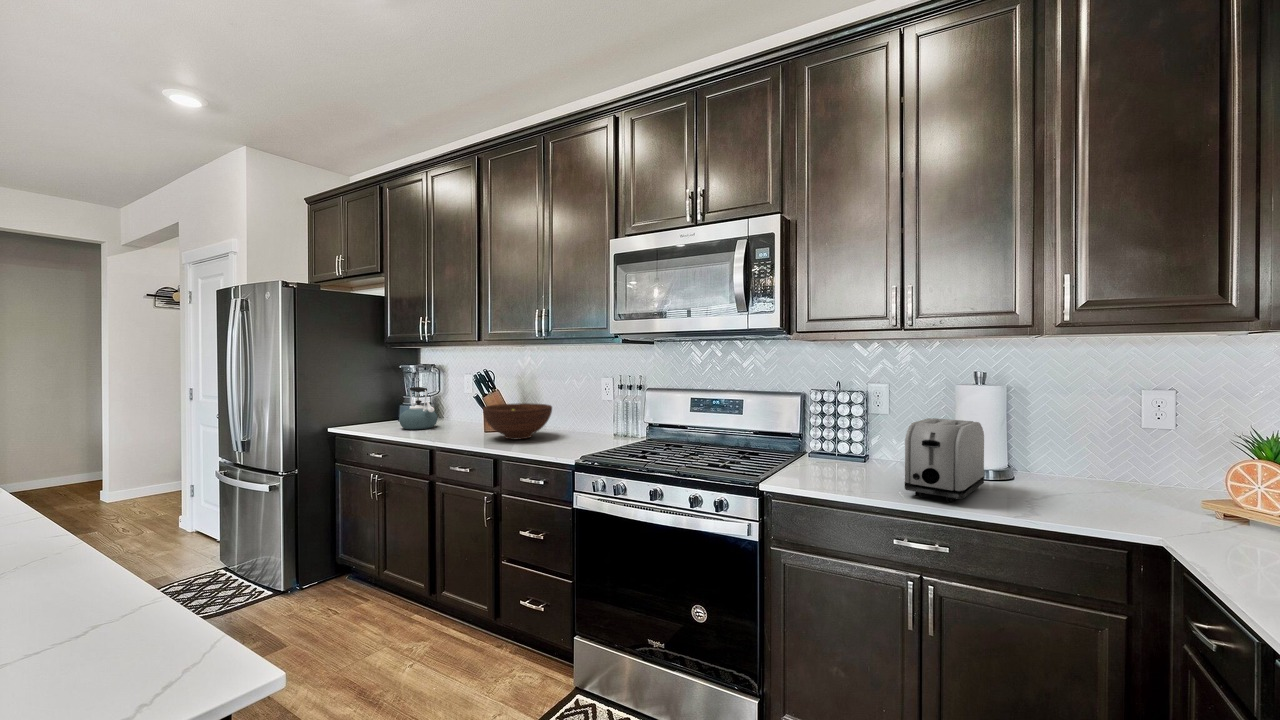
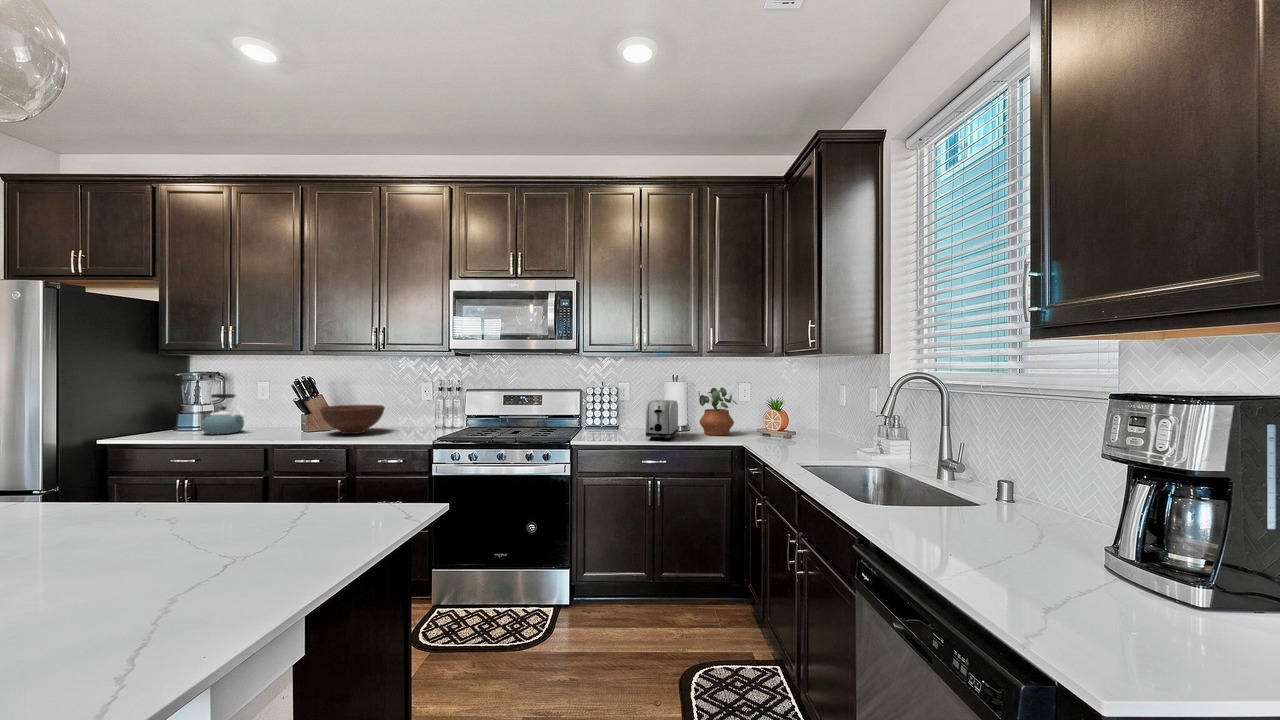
potted plant: none [1035,398,1144,503] -> present [699,388,737,435]

